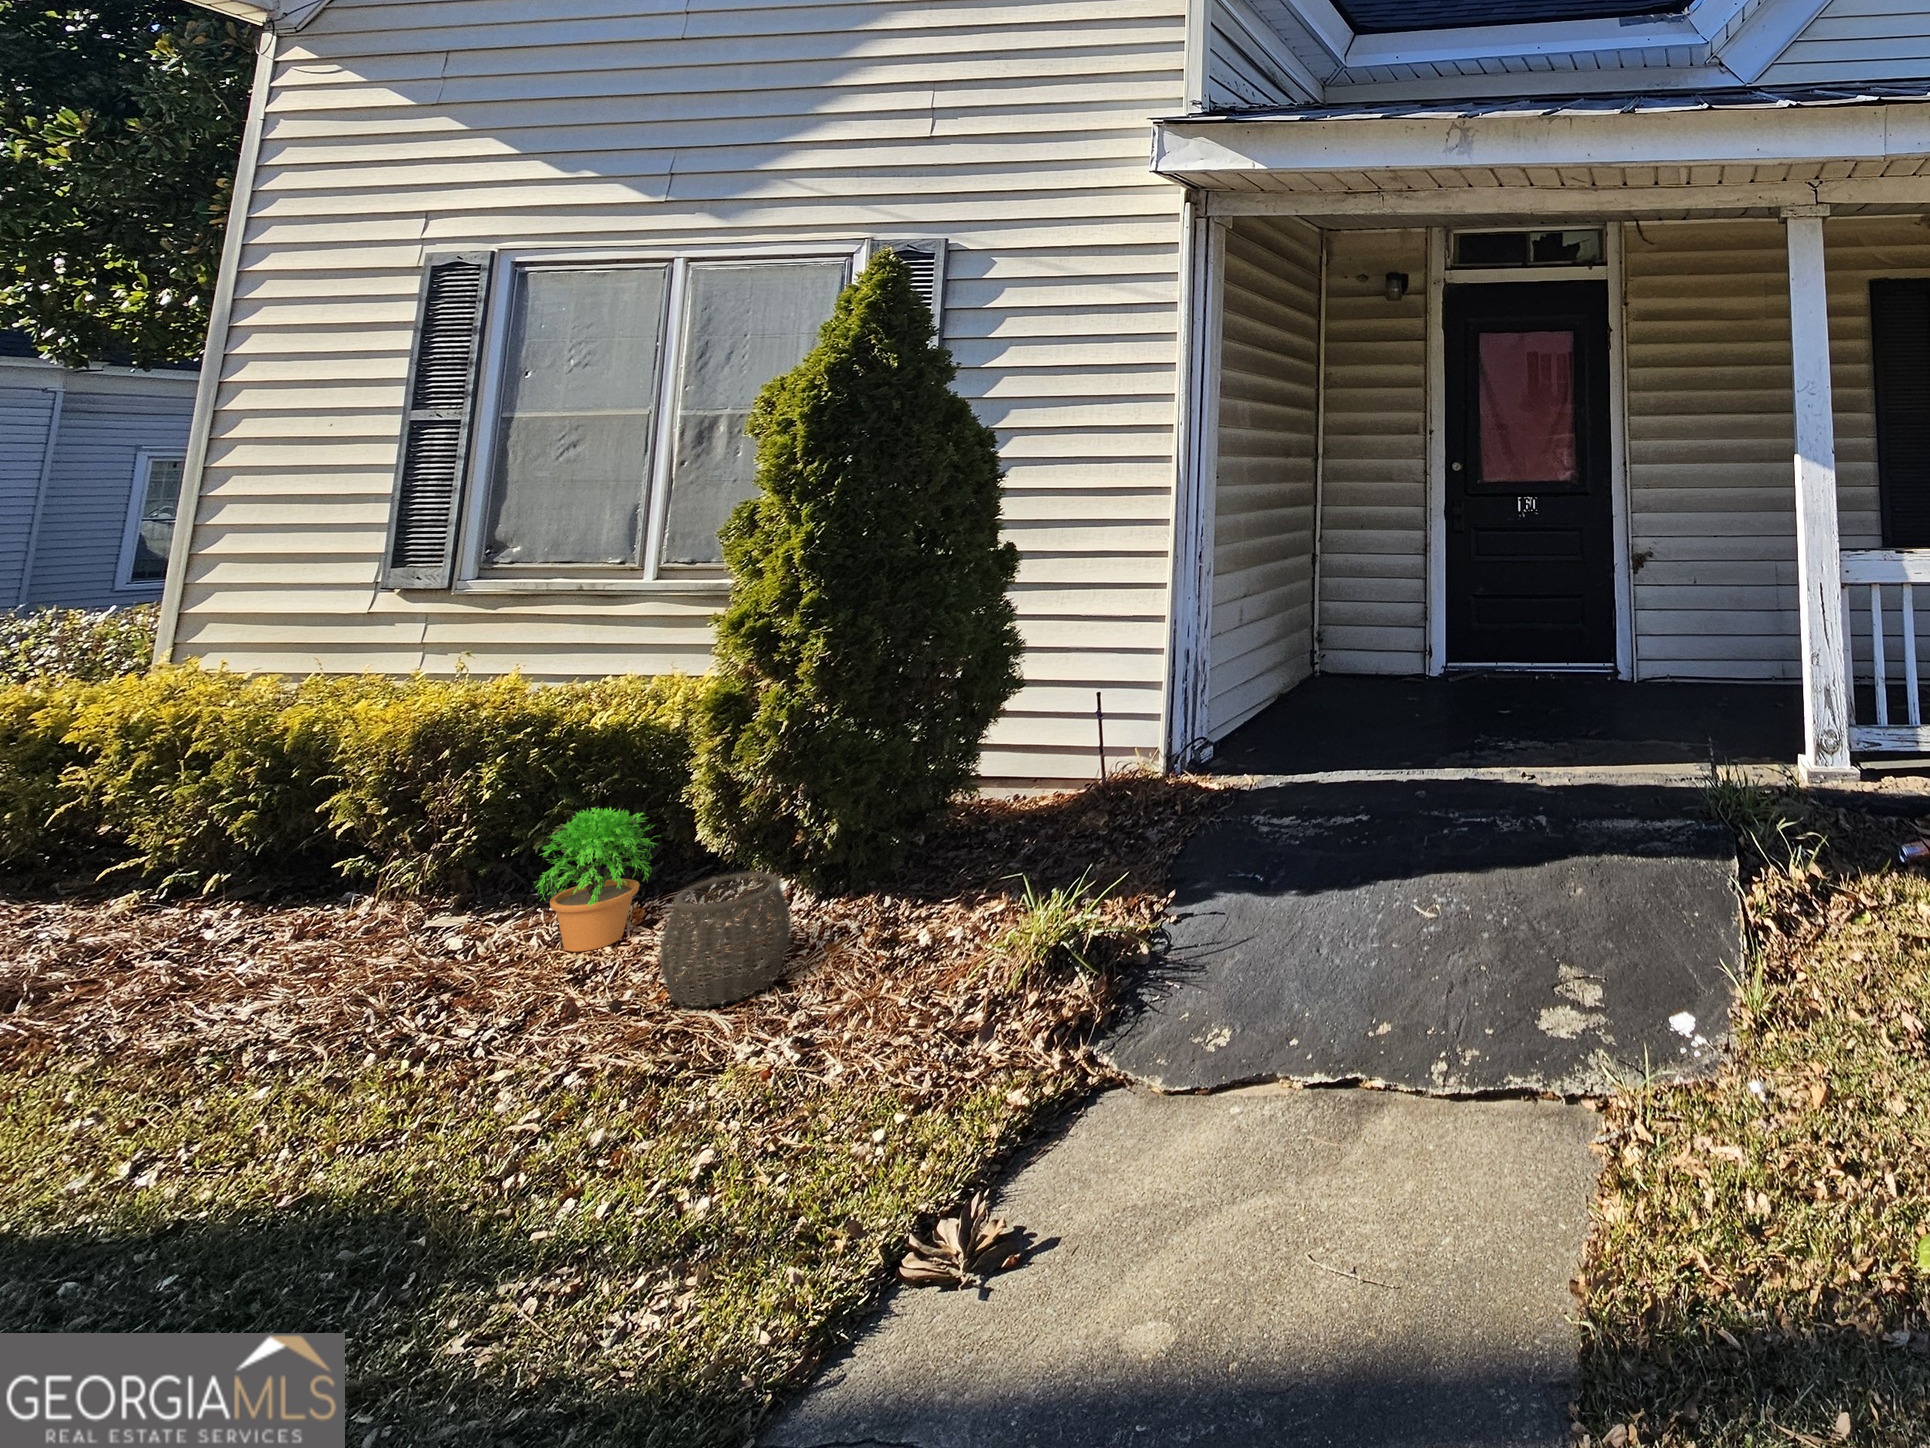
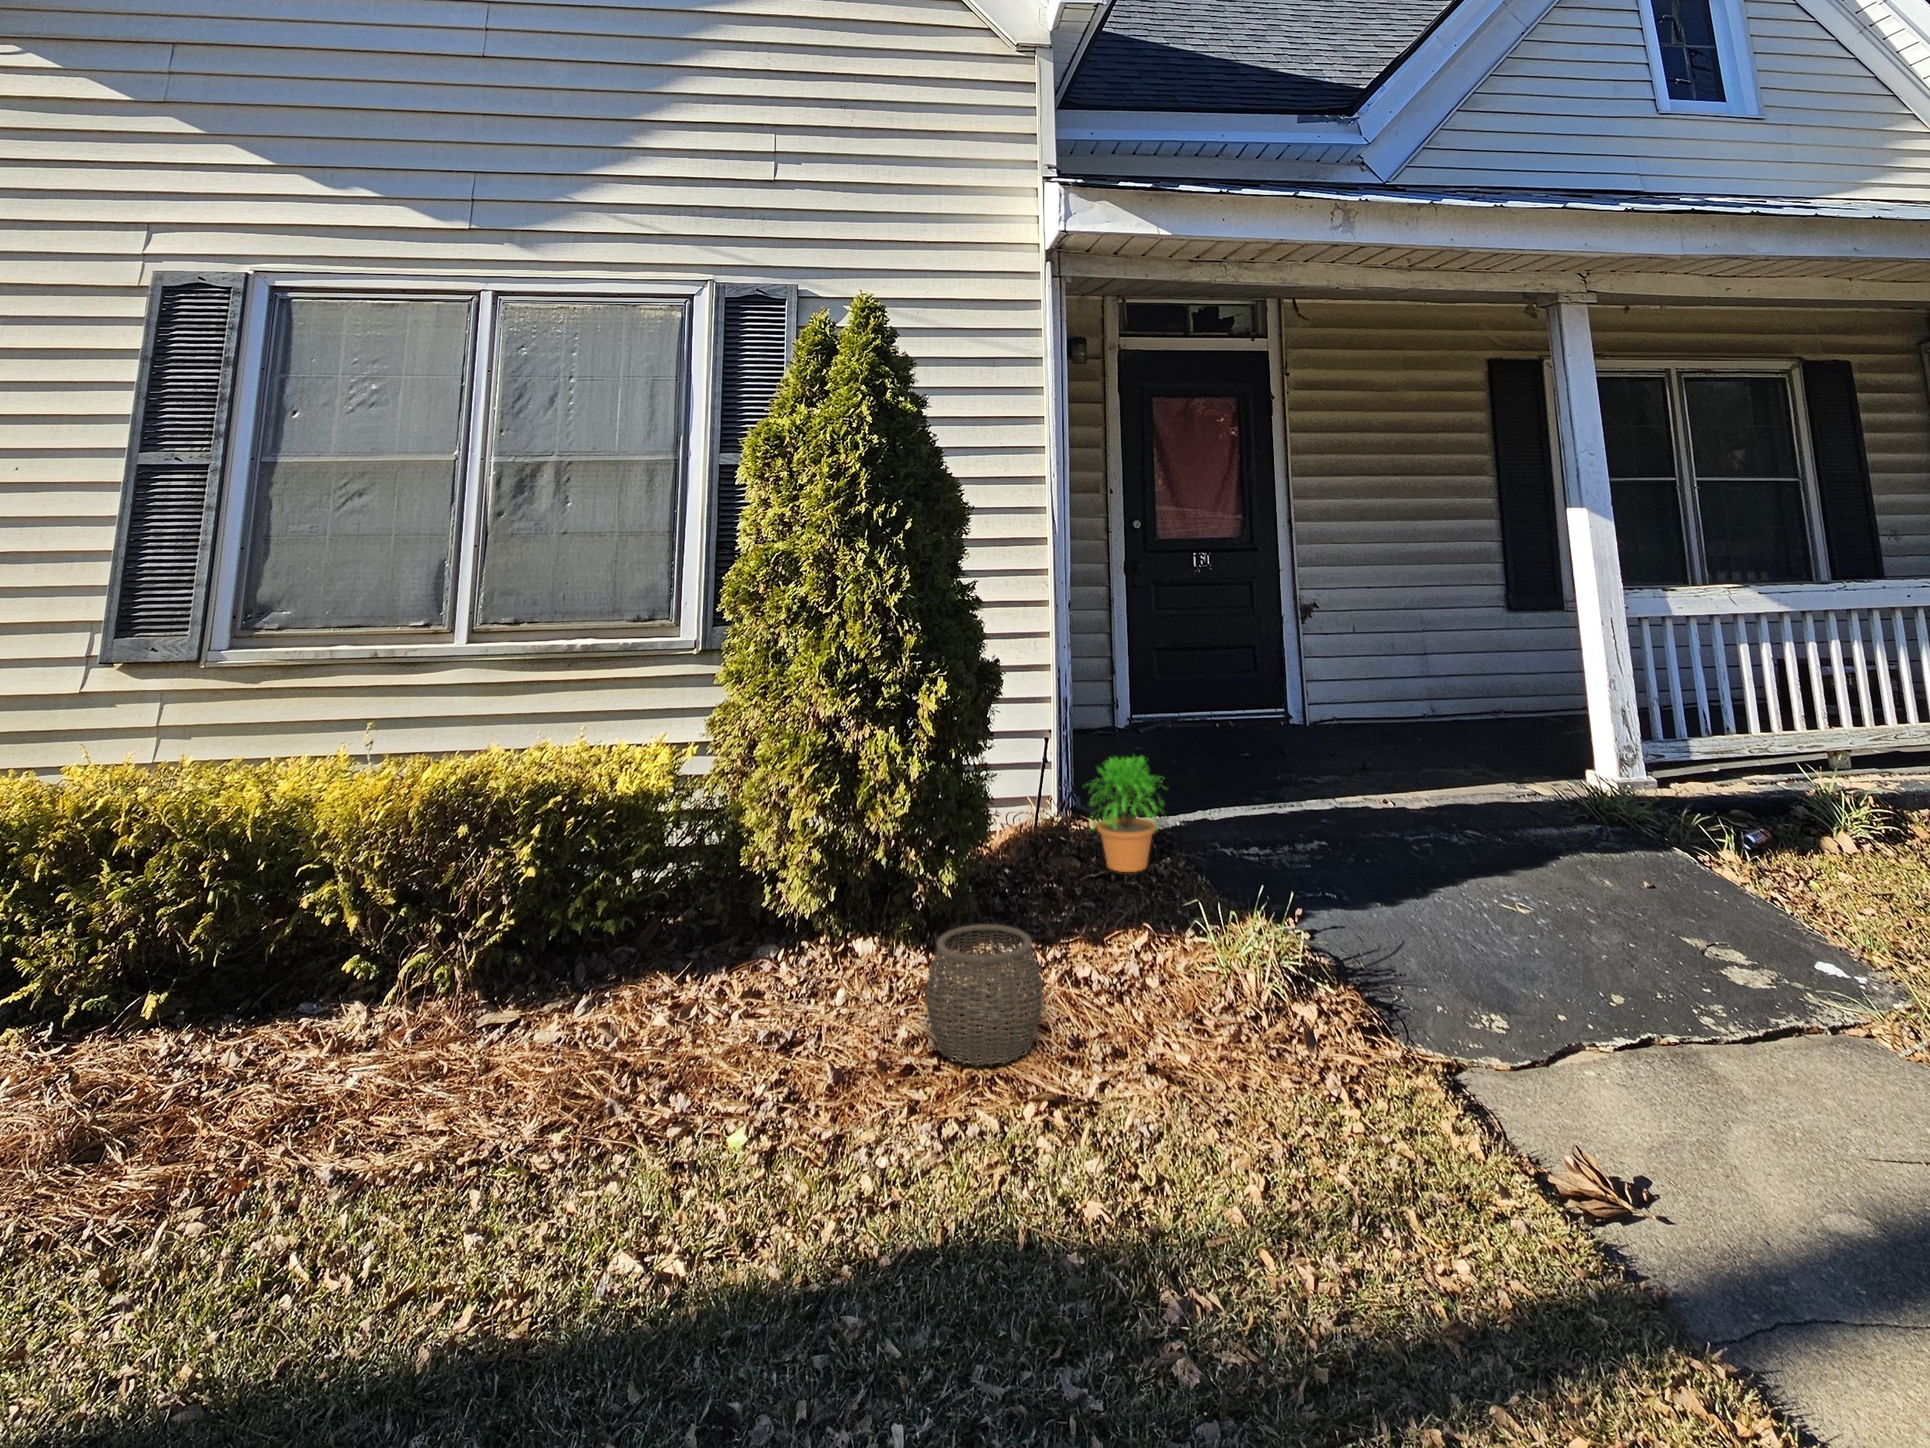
potted plant: present [536,808,656,952] -> present [1089,757,1163,872]

